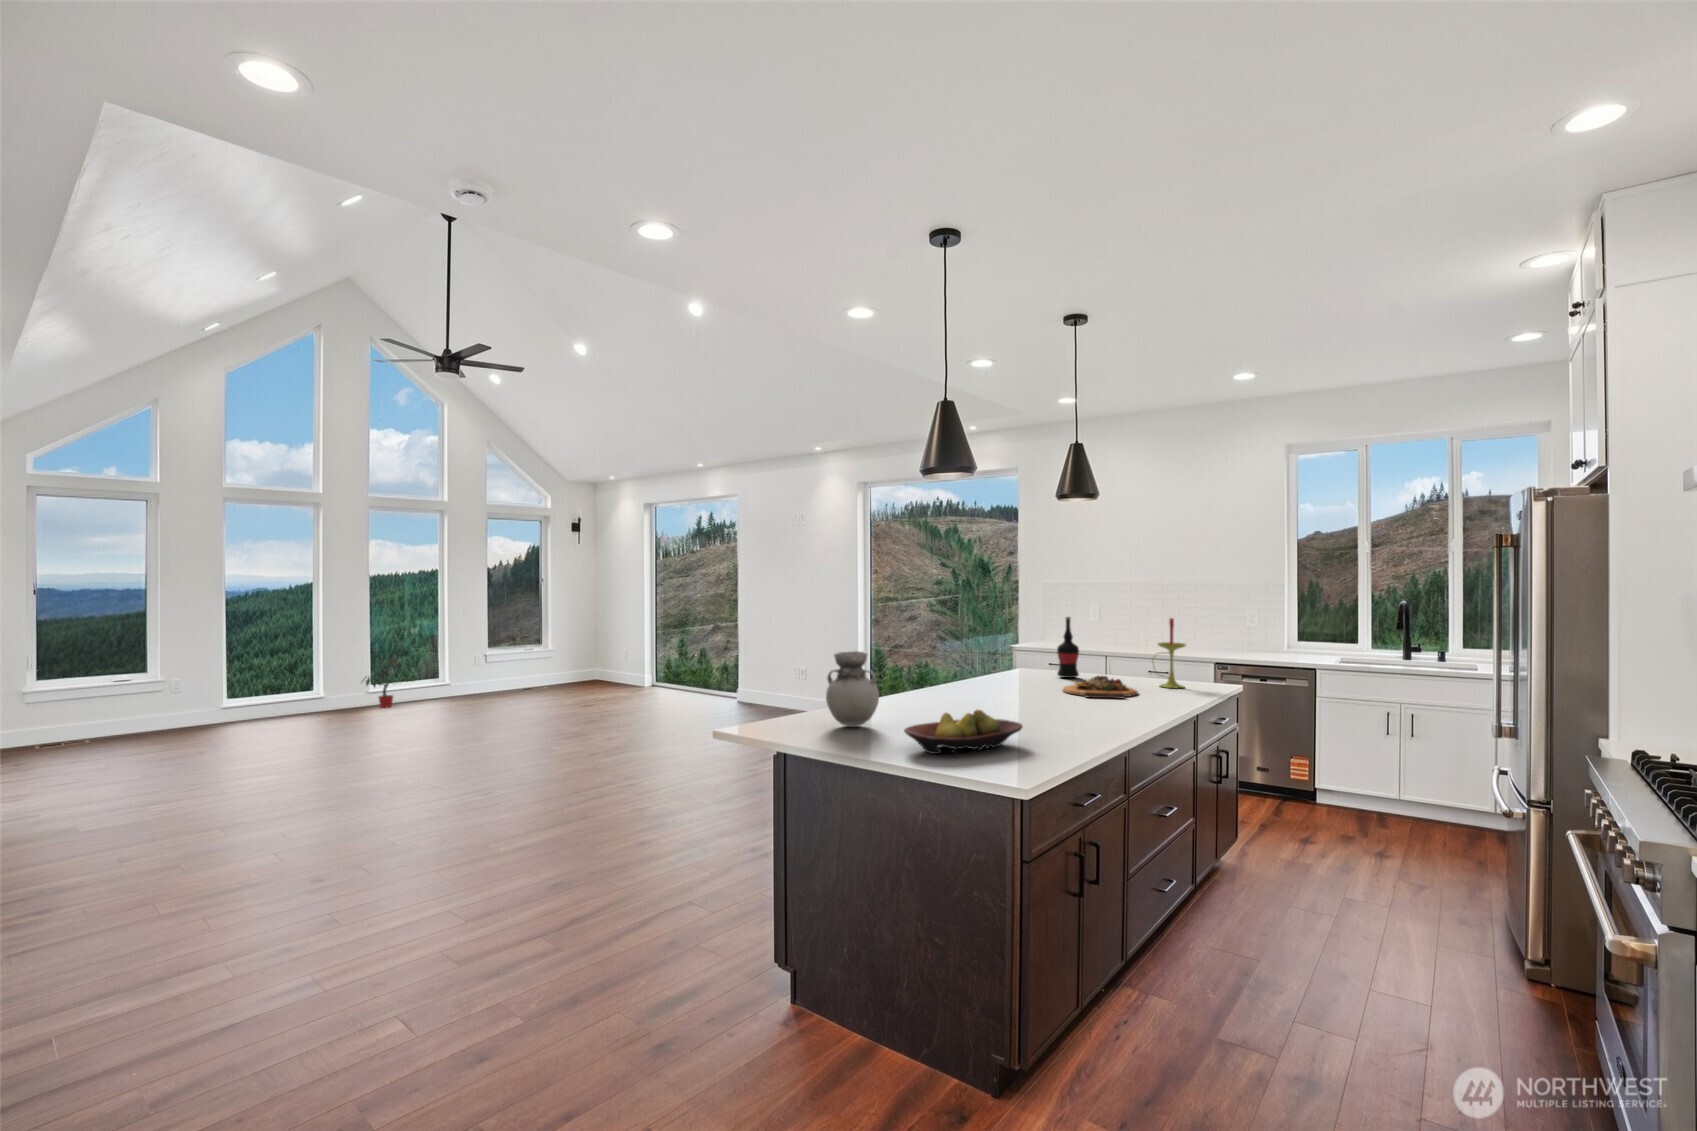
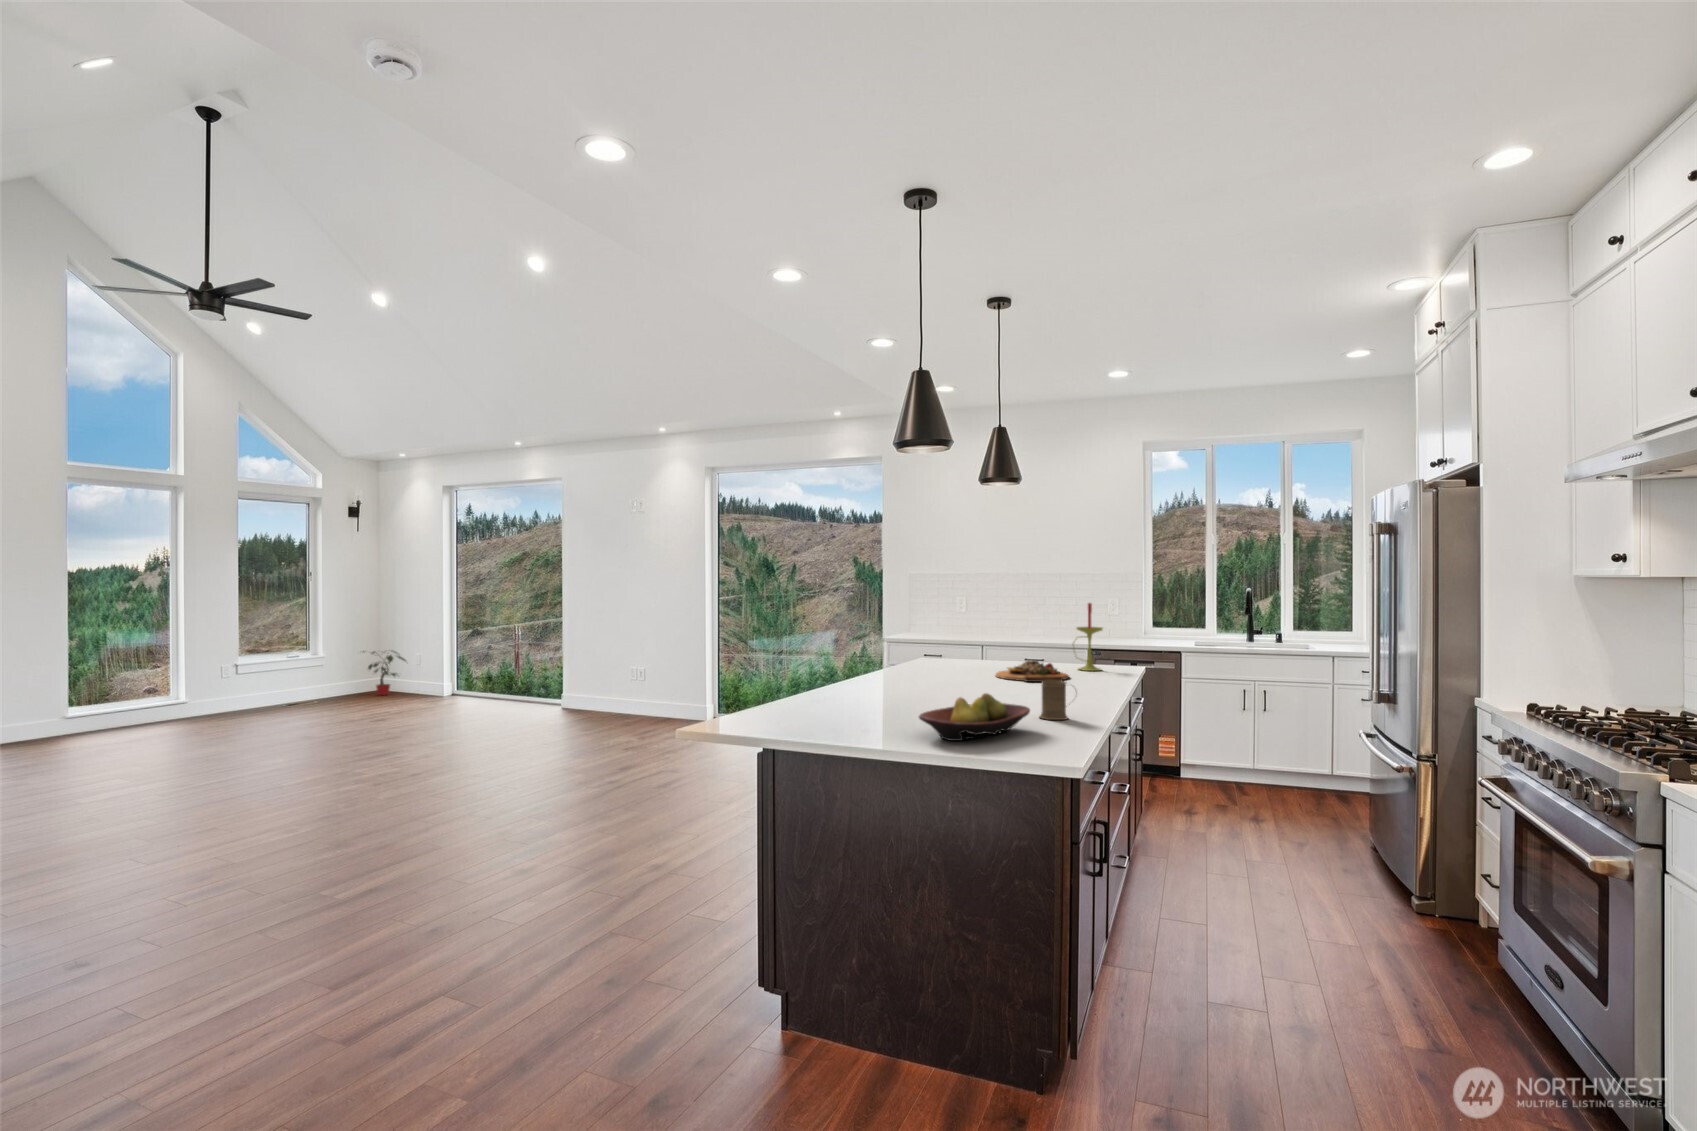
wine bottle: present [1057,617,1079,678] -> none [974,603,996,665]
vase: present [826,652,879,727] -> none [807,638,864,719]
potted plant: present [366,660,413,707] -> present [363,651,406,695]
mug: none [1048,699,1083,739] -> present [1040,680,1068,720]

